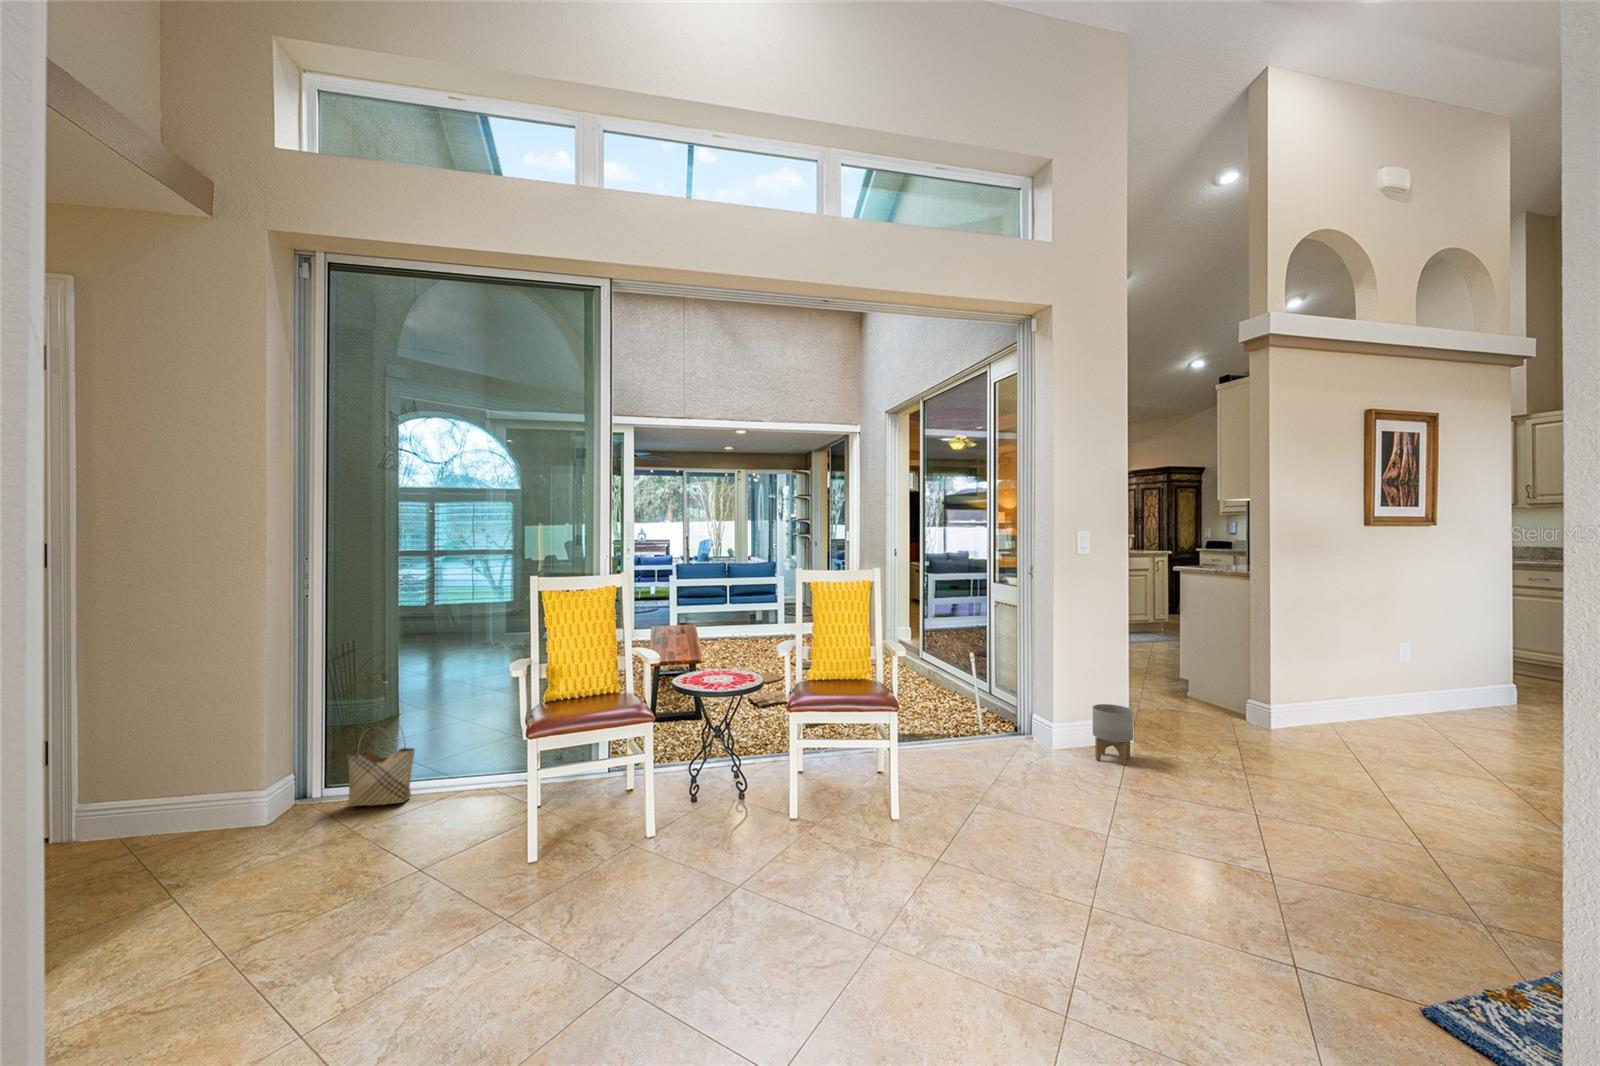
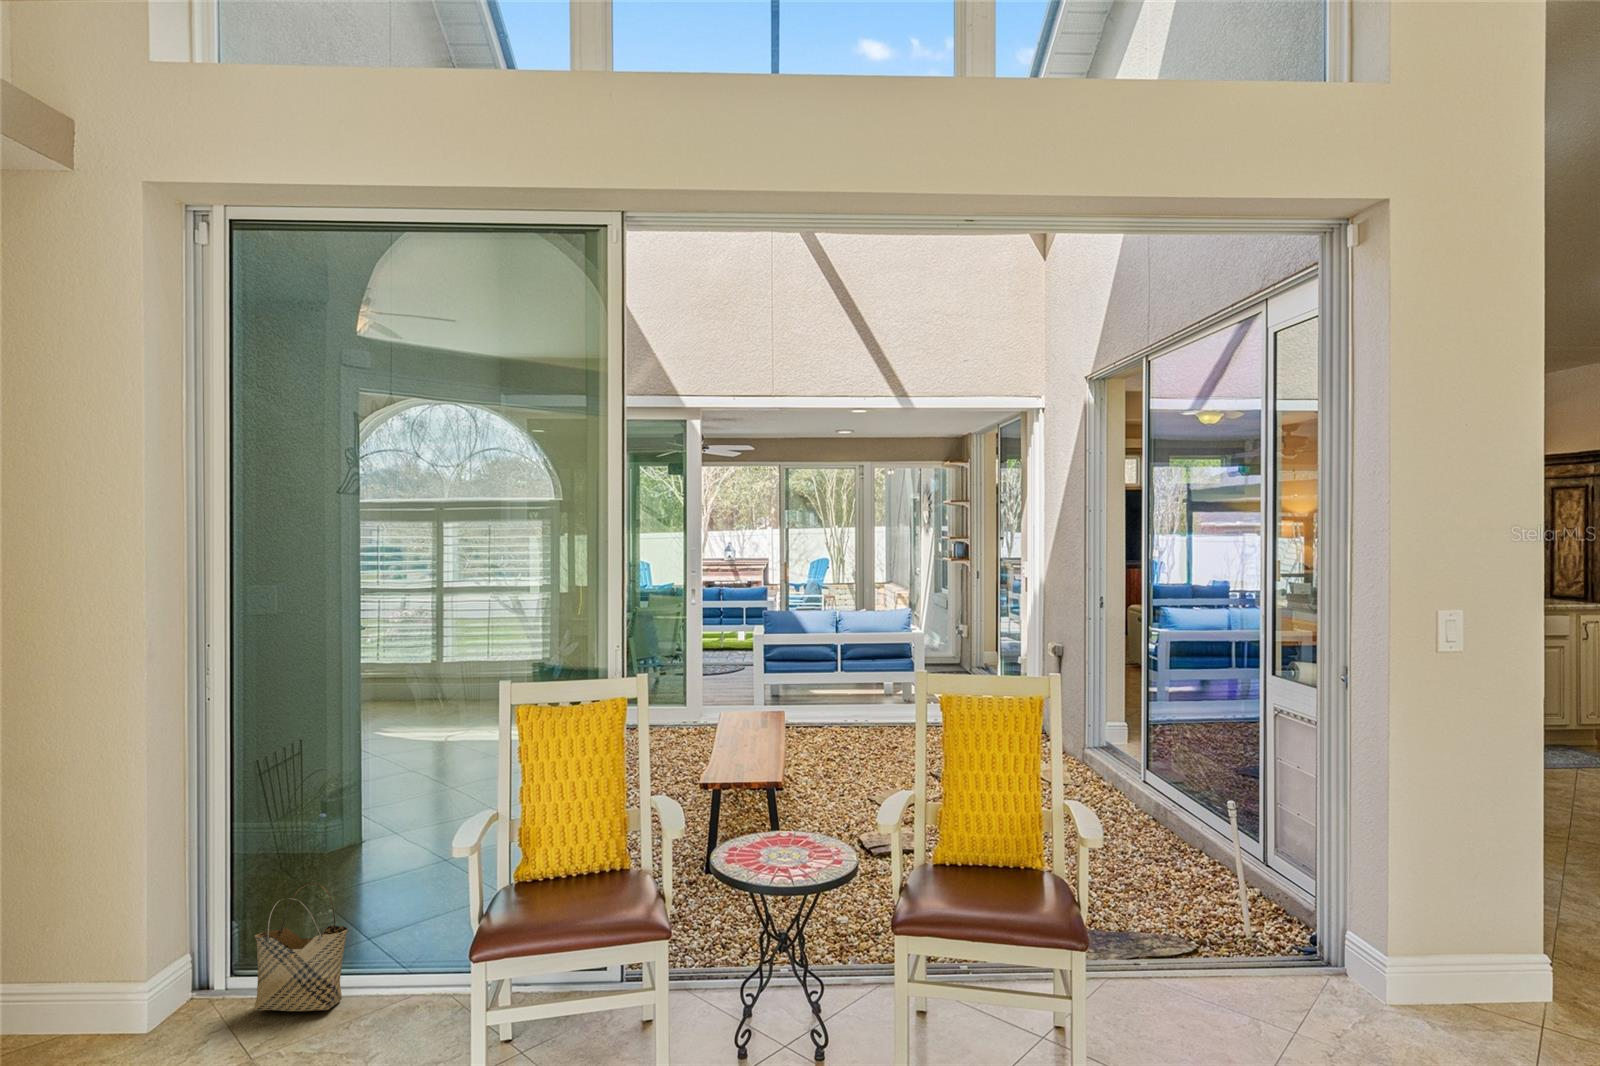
planter: present [1092,704,1133,765] -> none [1461,922,1544,1045]

